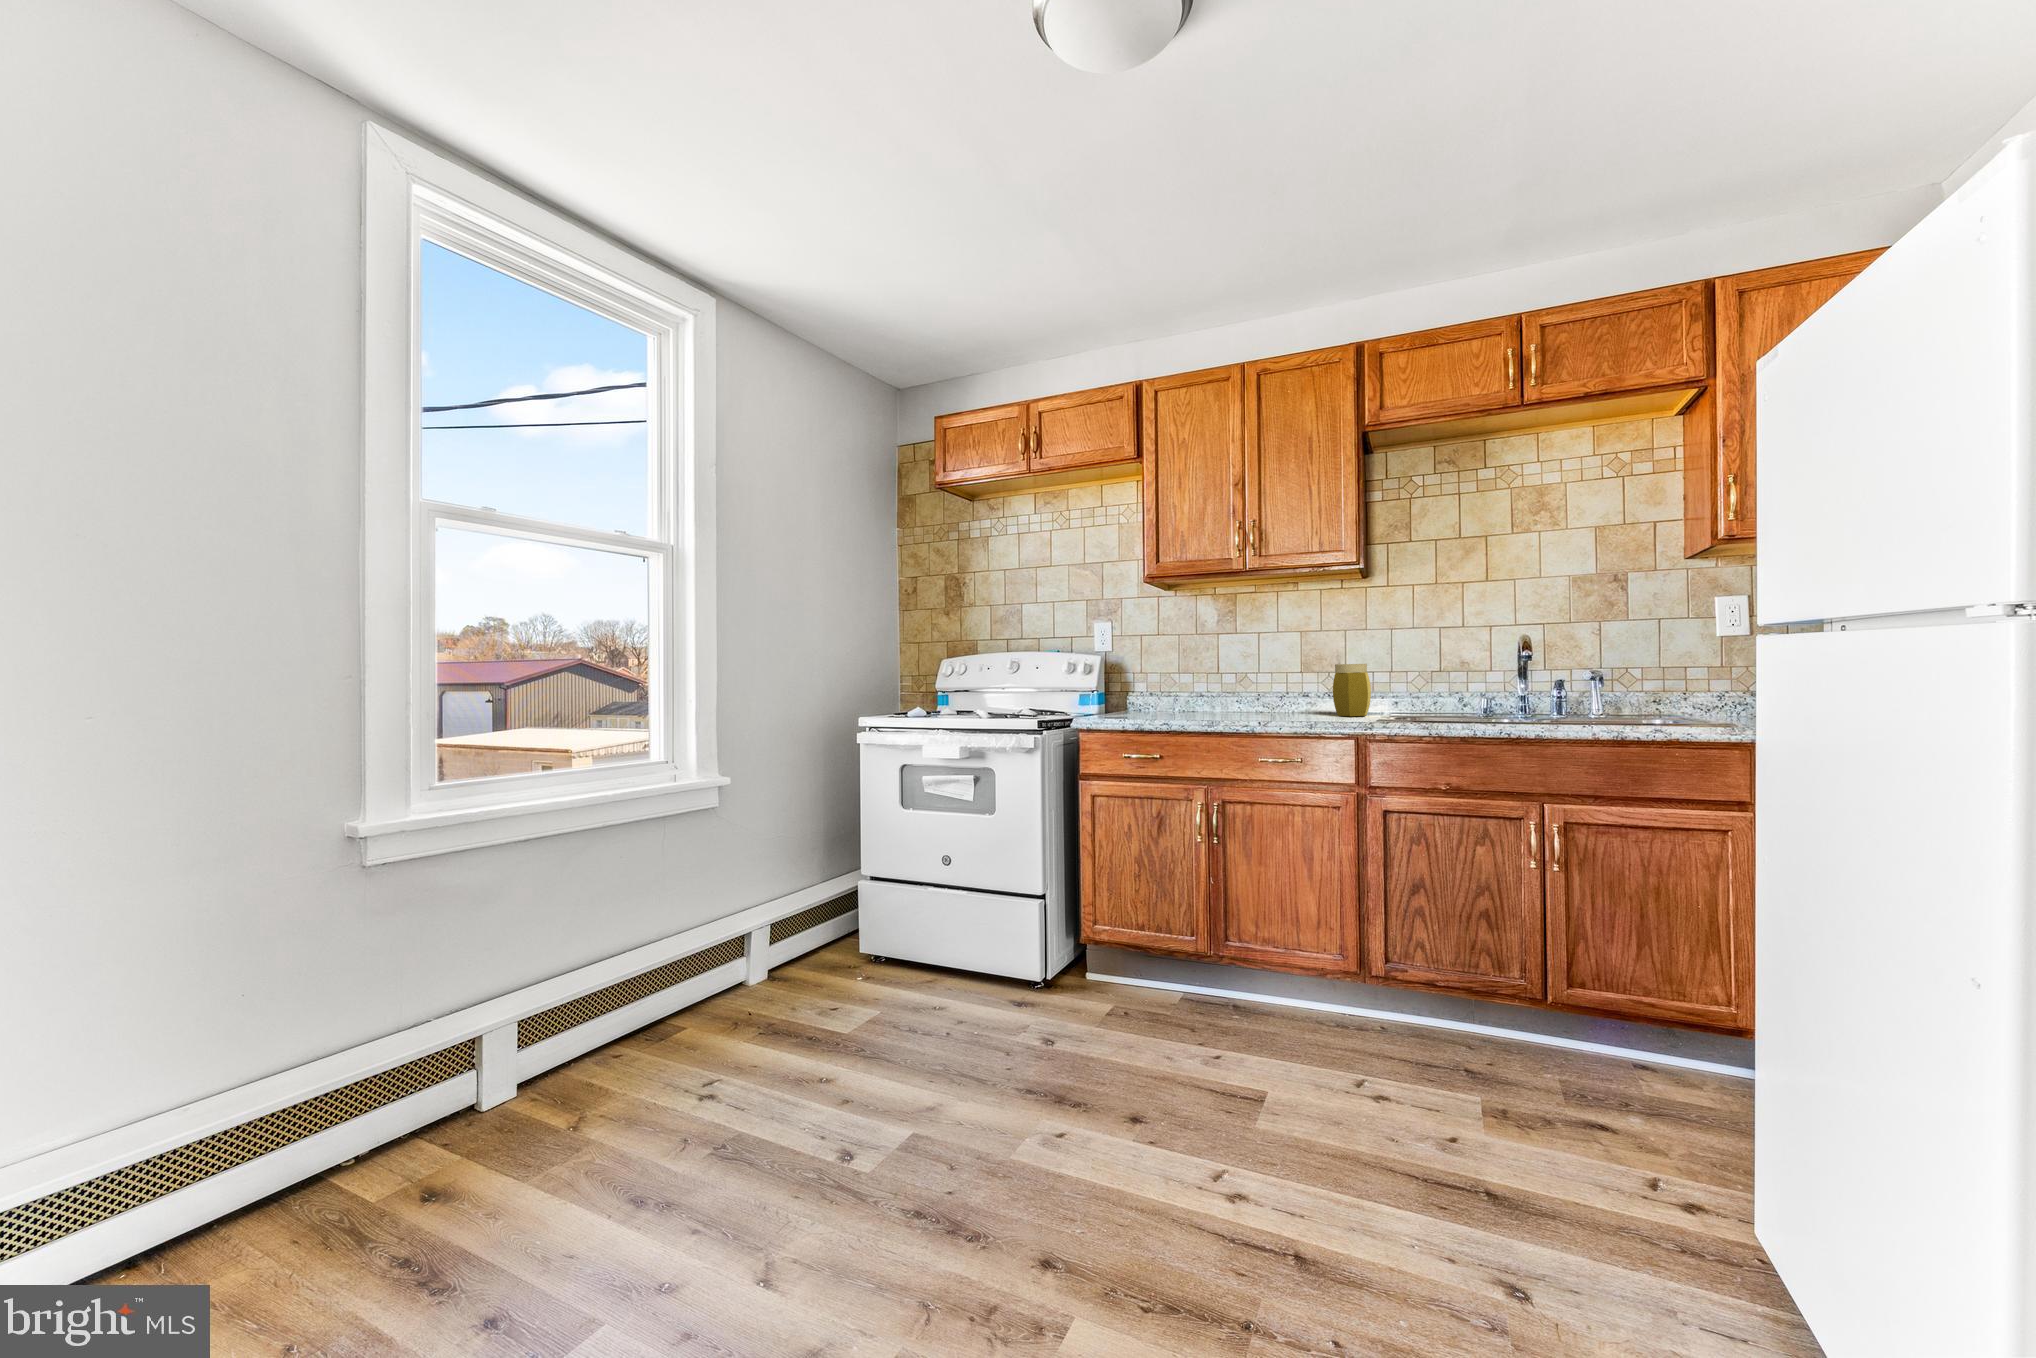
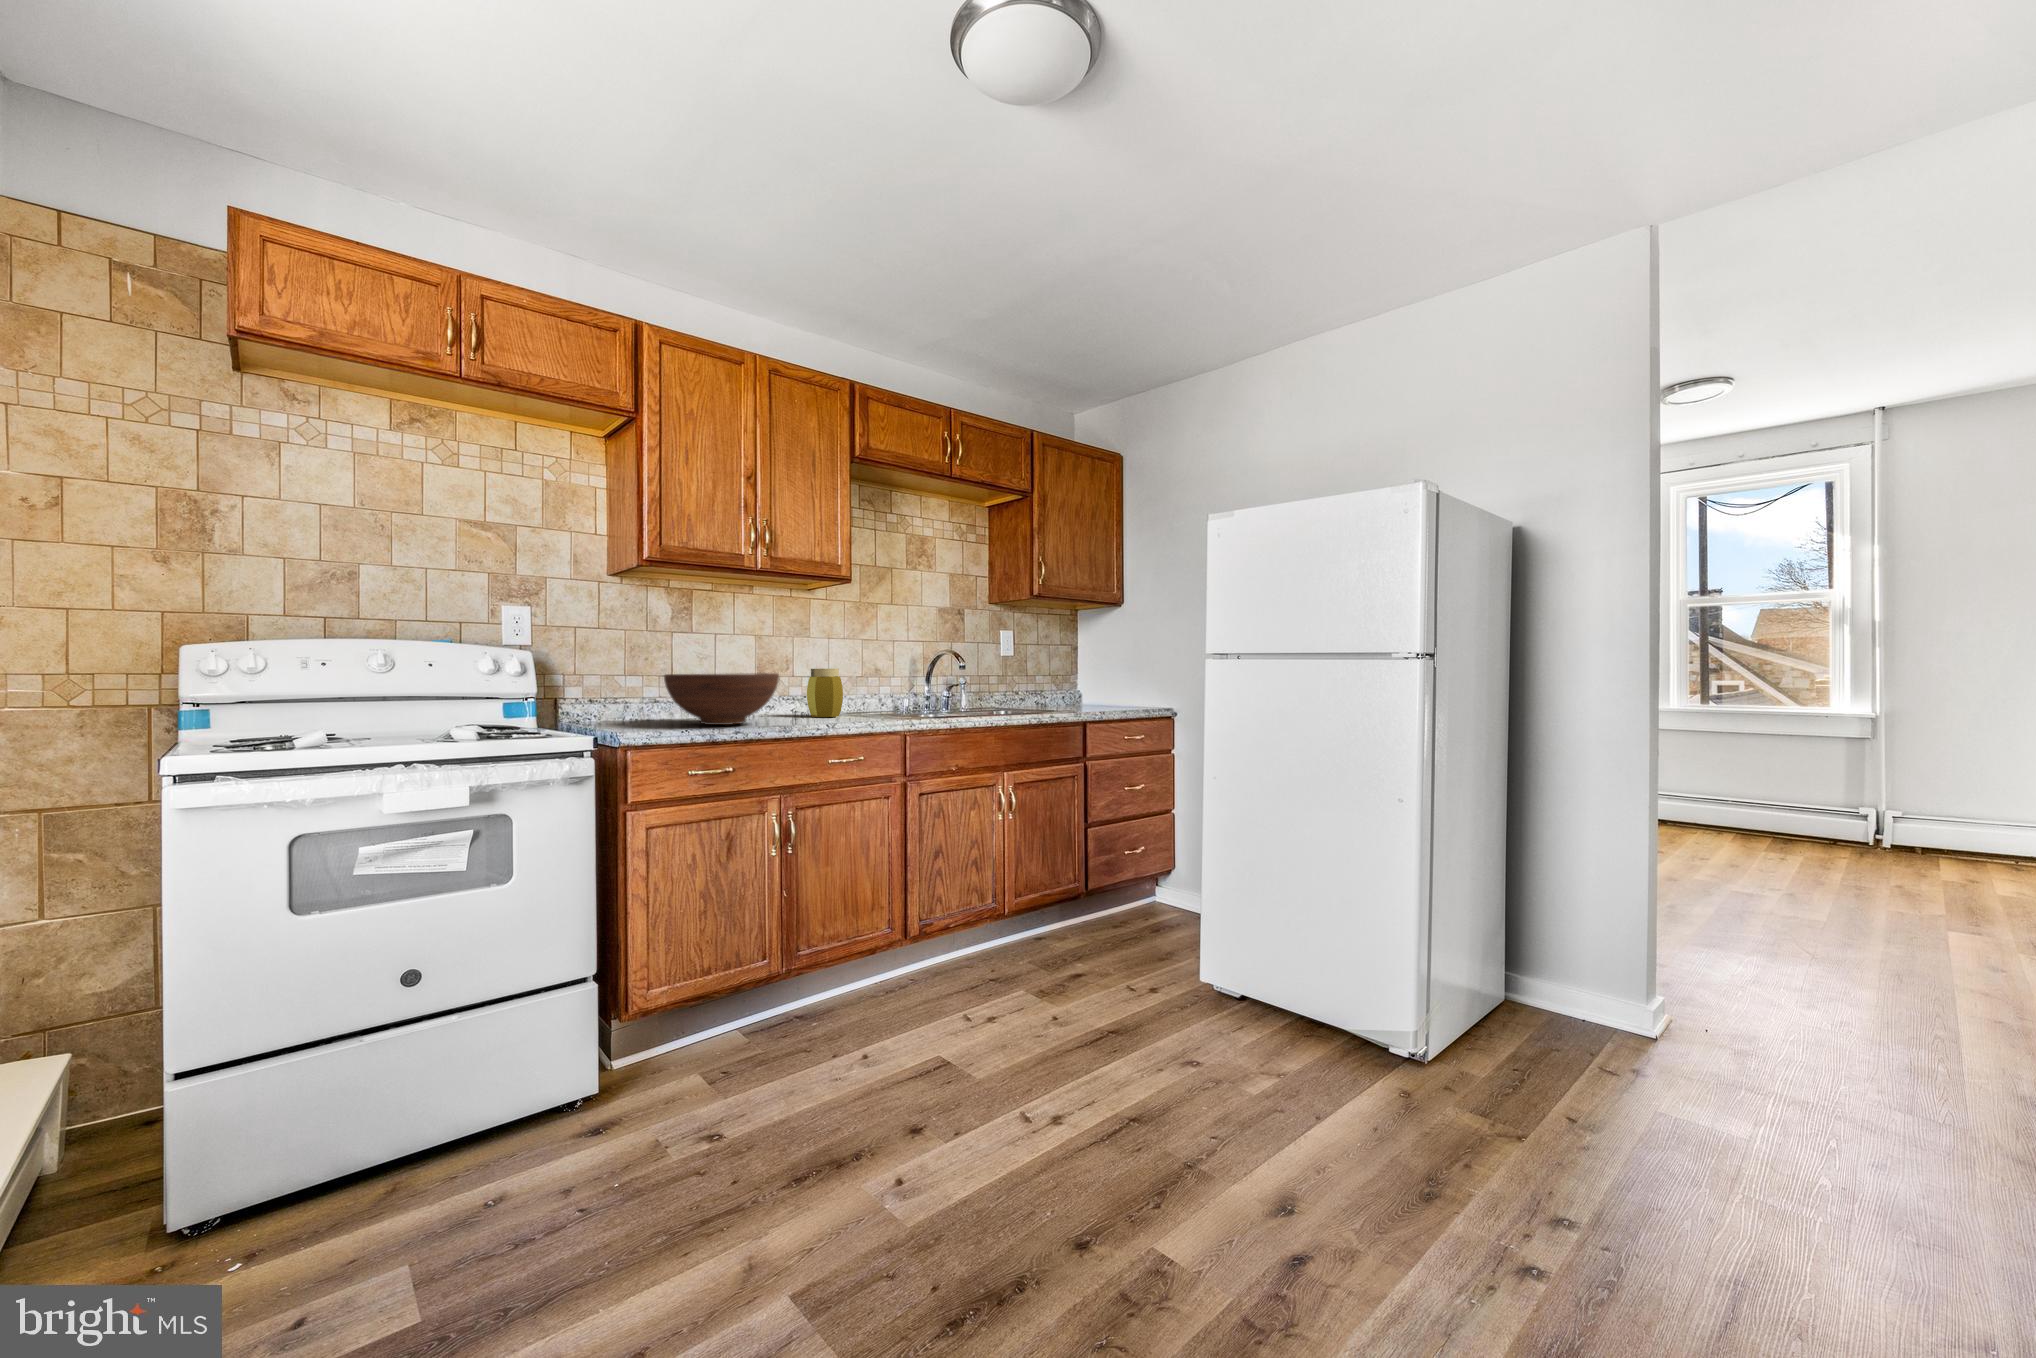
fruit bowl: none [1155,671,1255,718] -> present [664,673,779,725]

